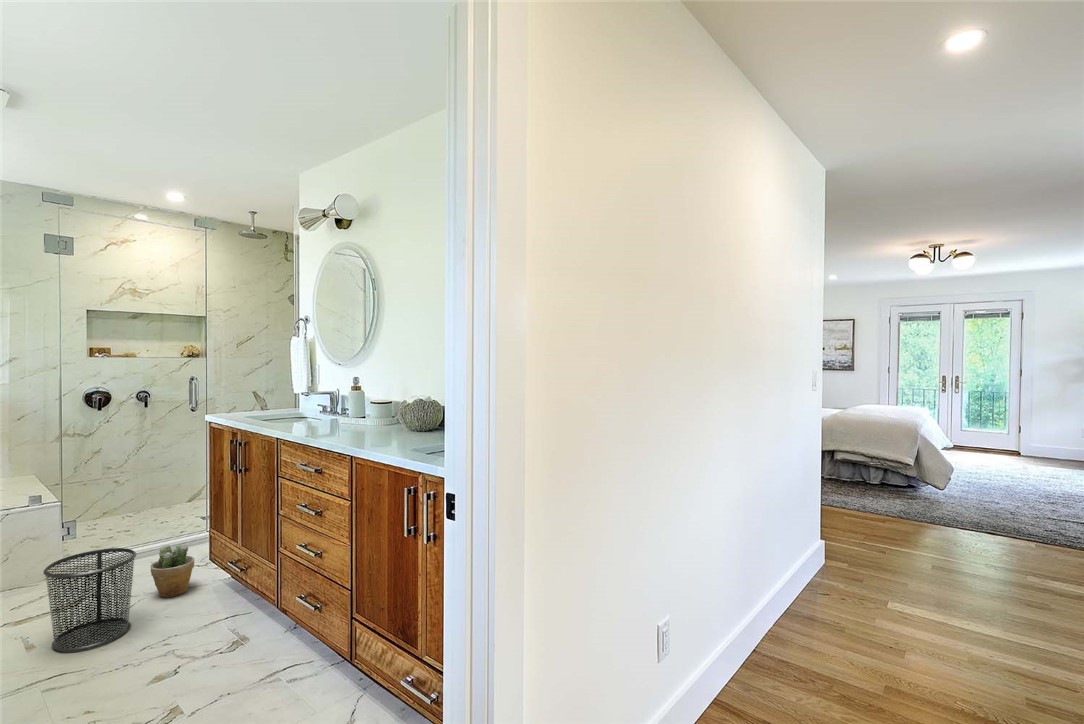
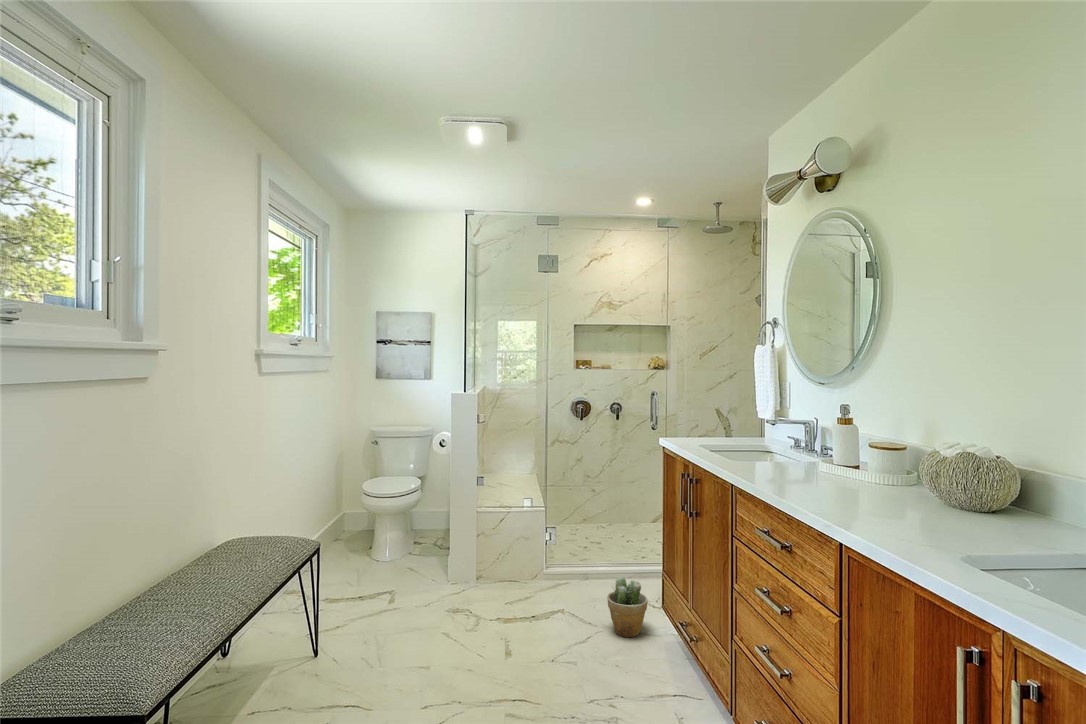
waste bin: present [43,548,137,652] -> none [520,568,592,673]

